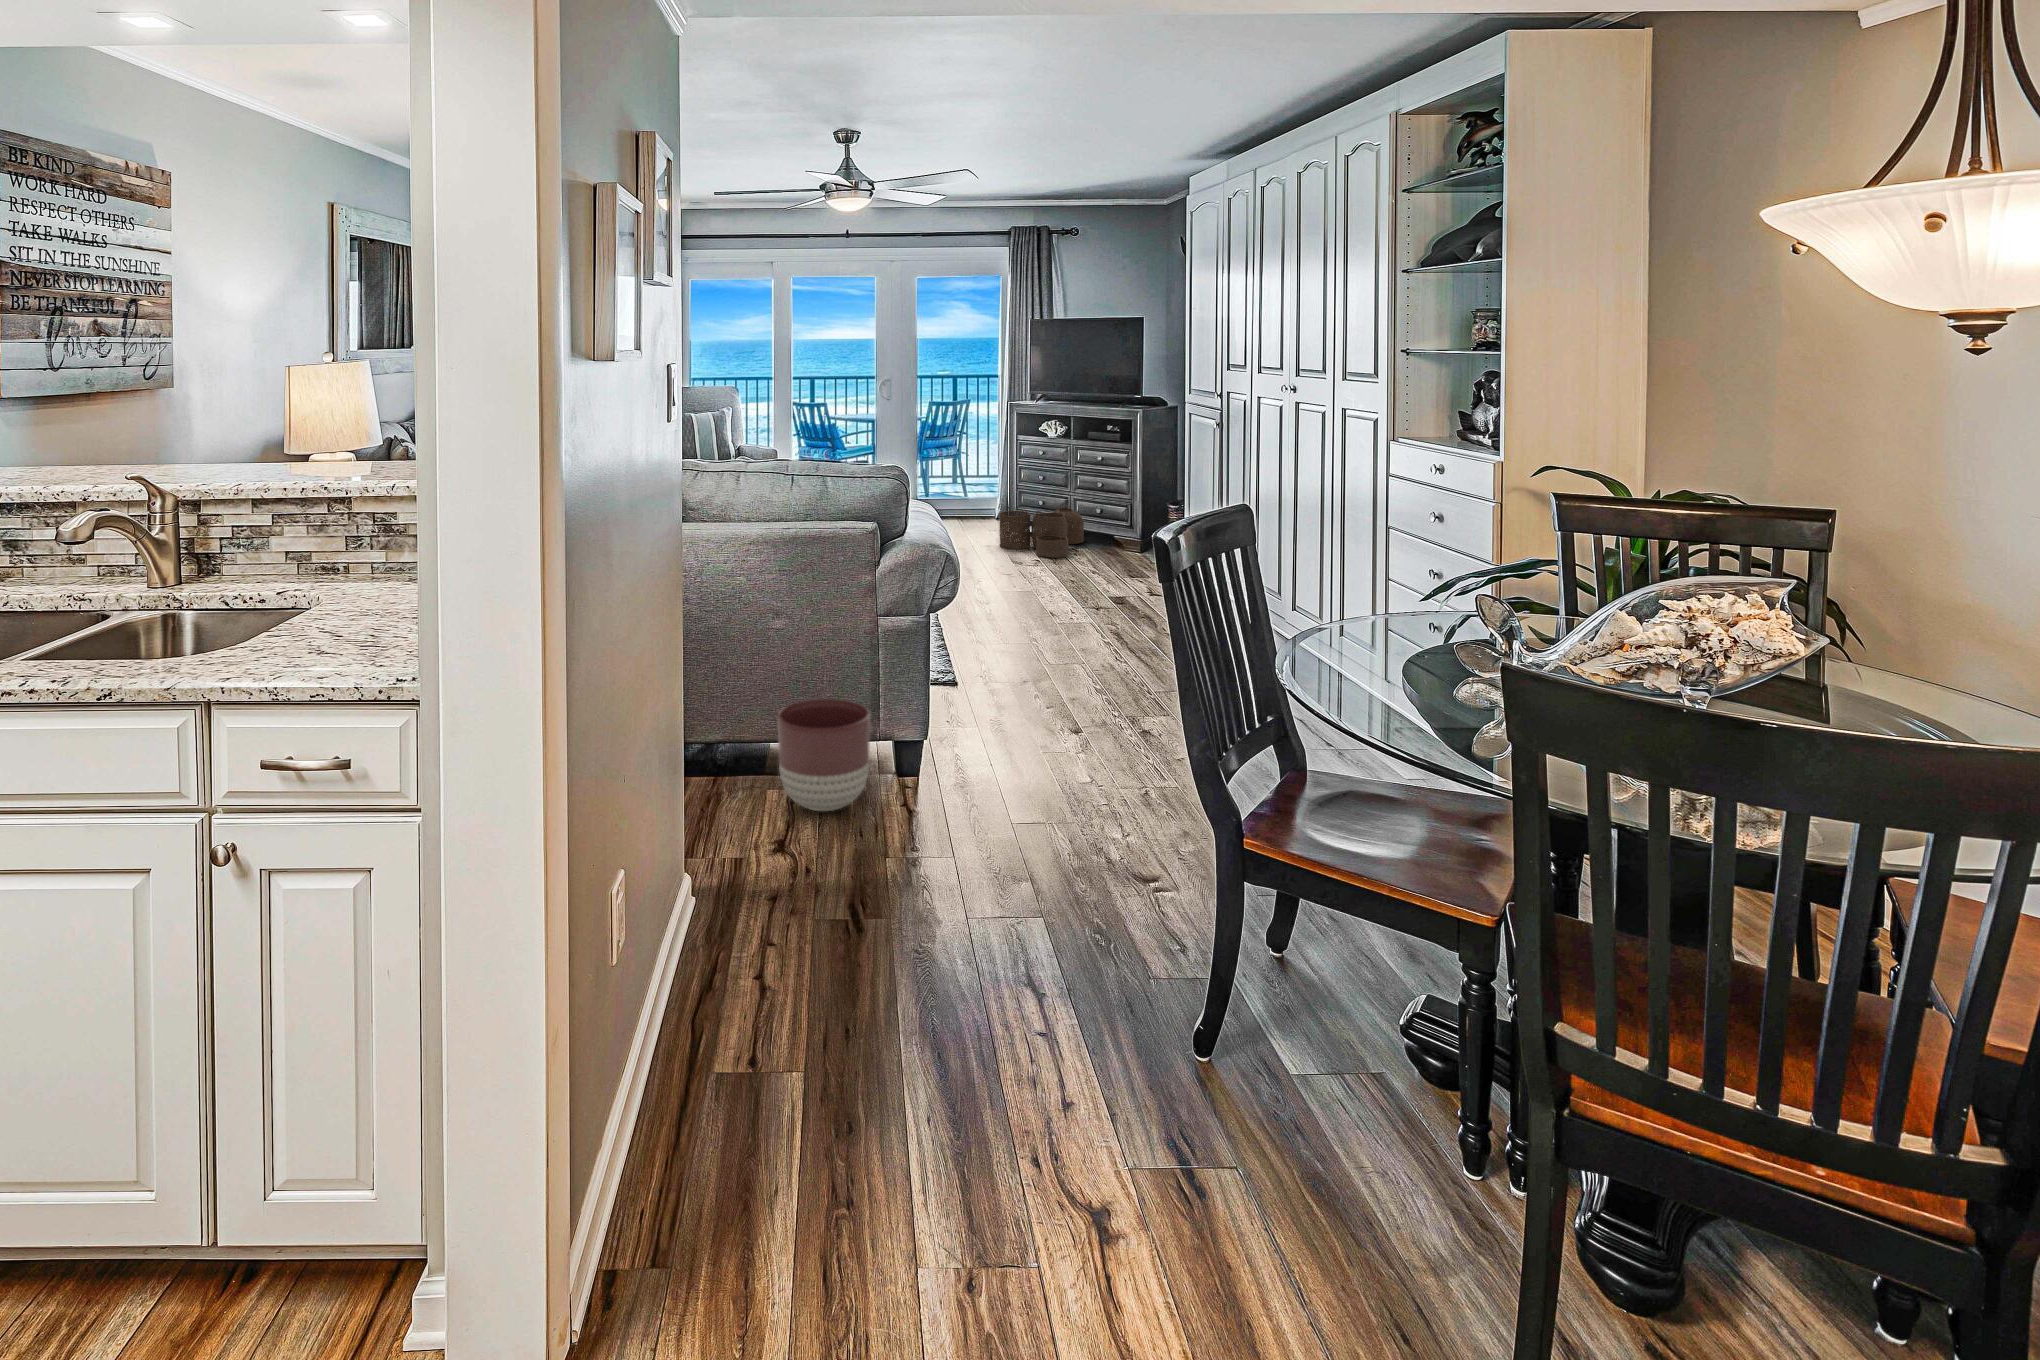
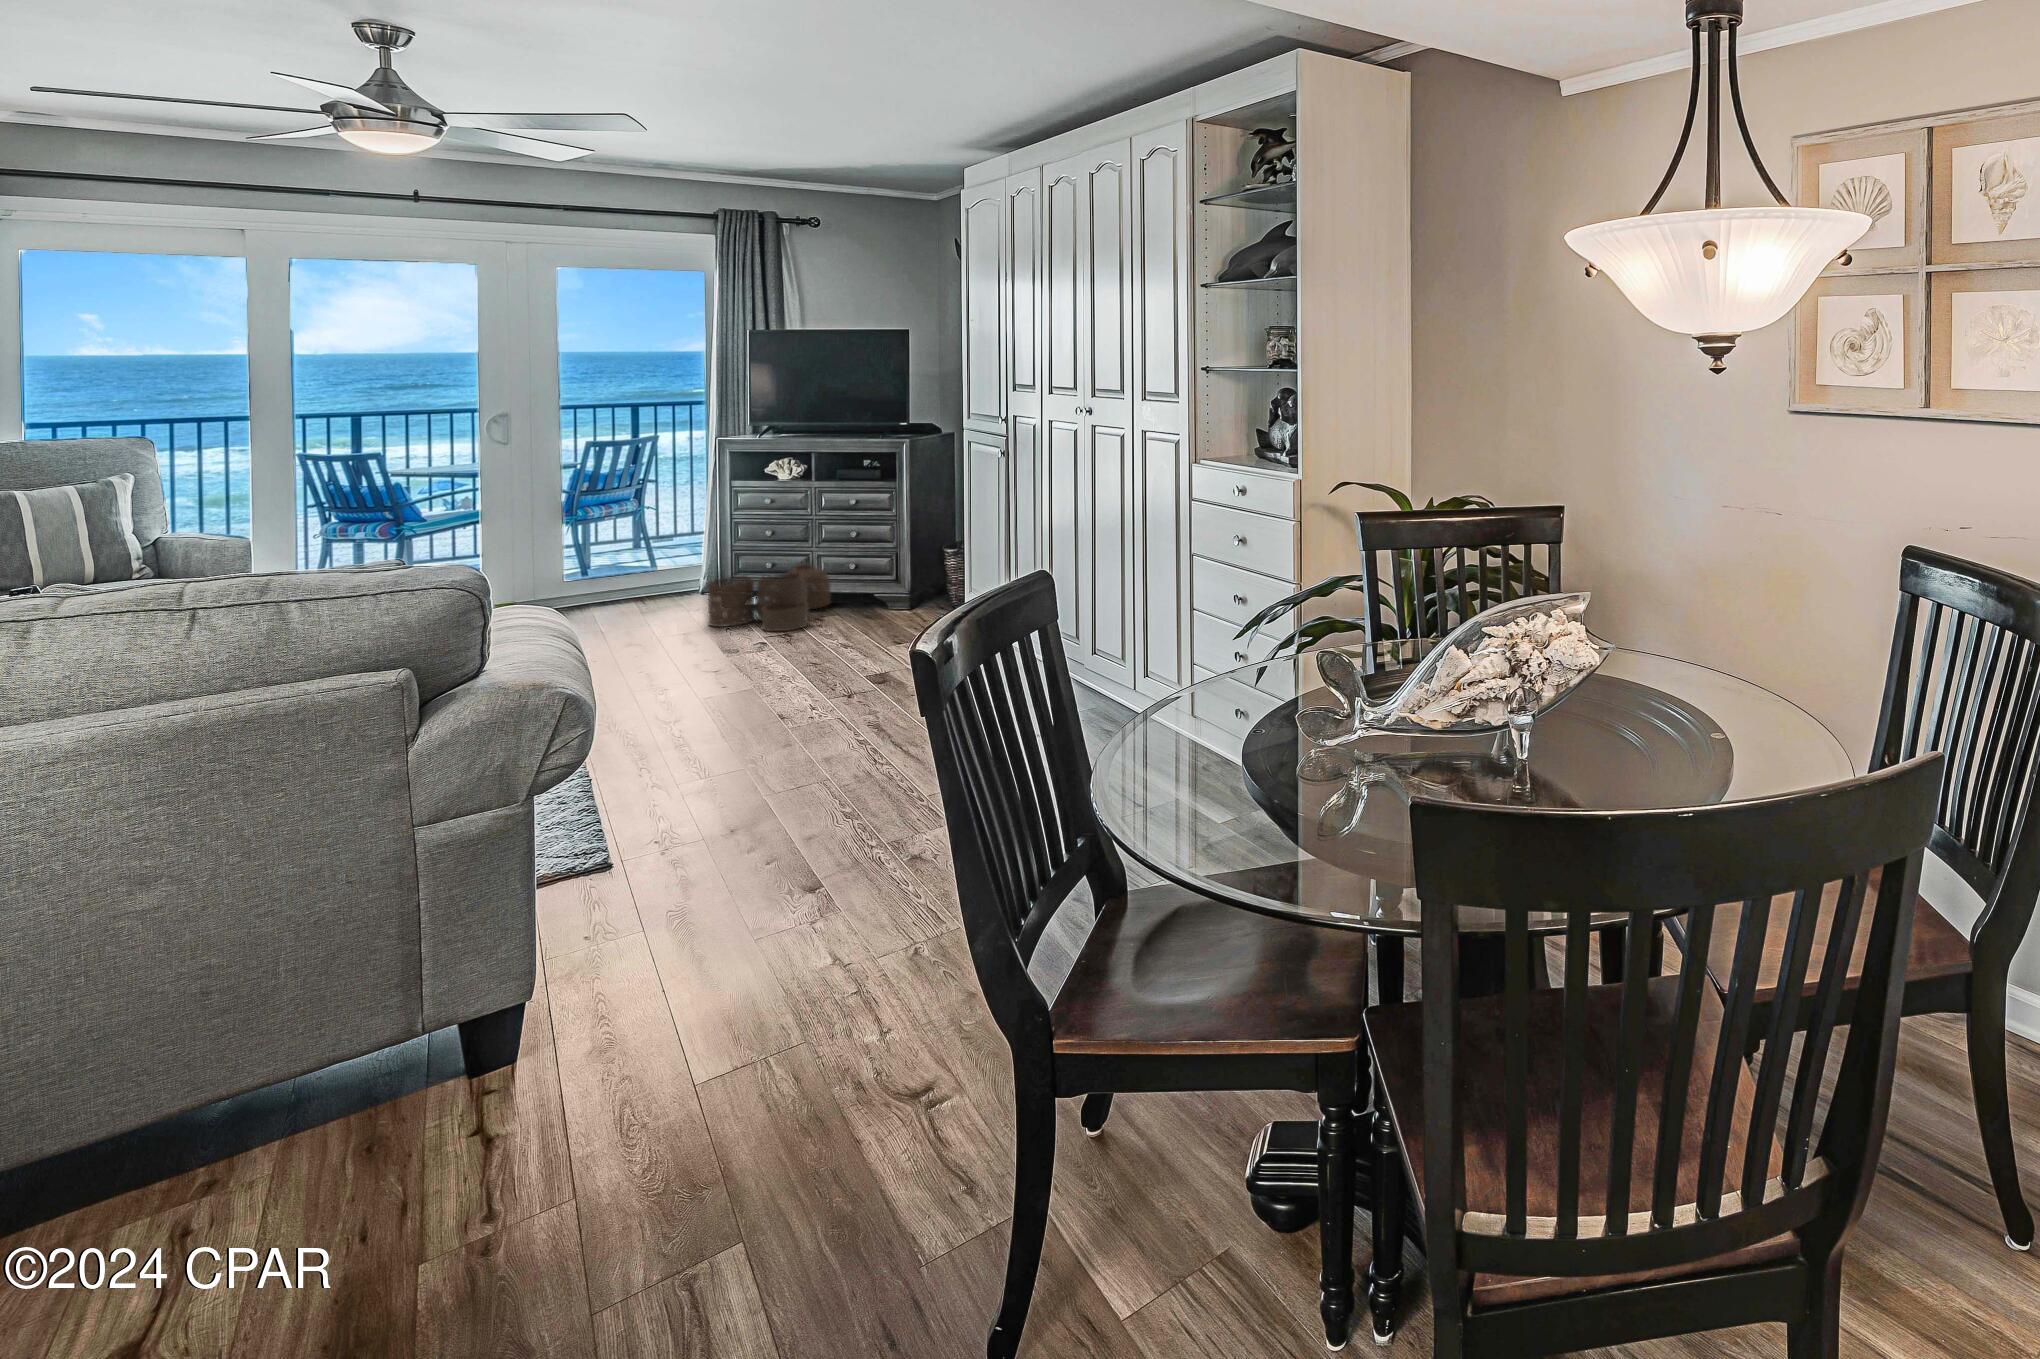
planter: present [778,699,870,811] -> none [228,942,438,1151]

